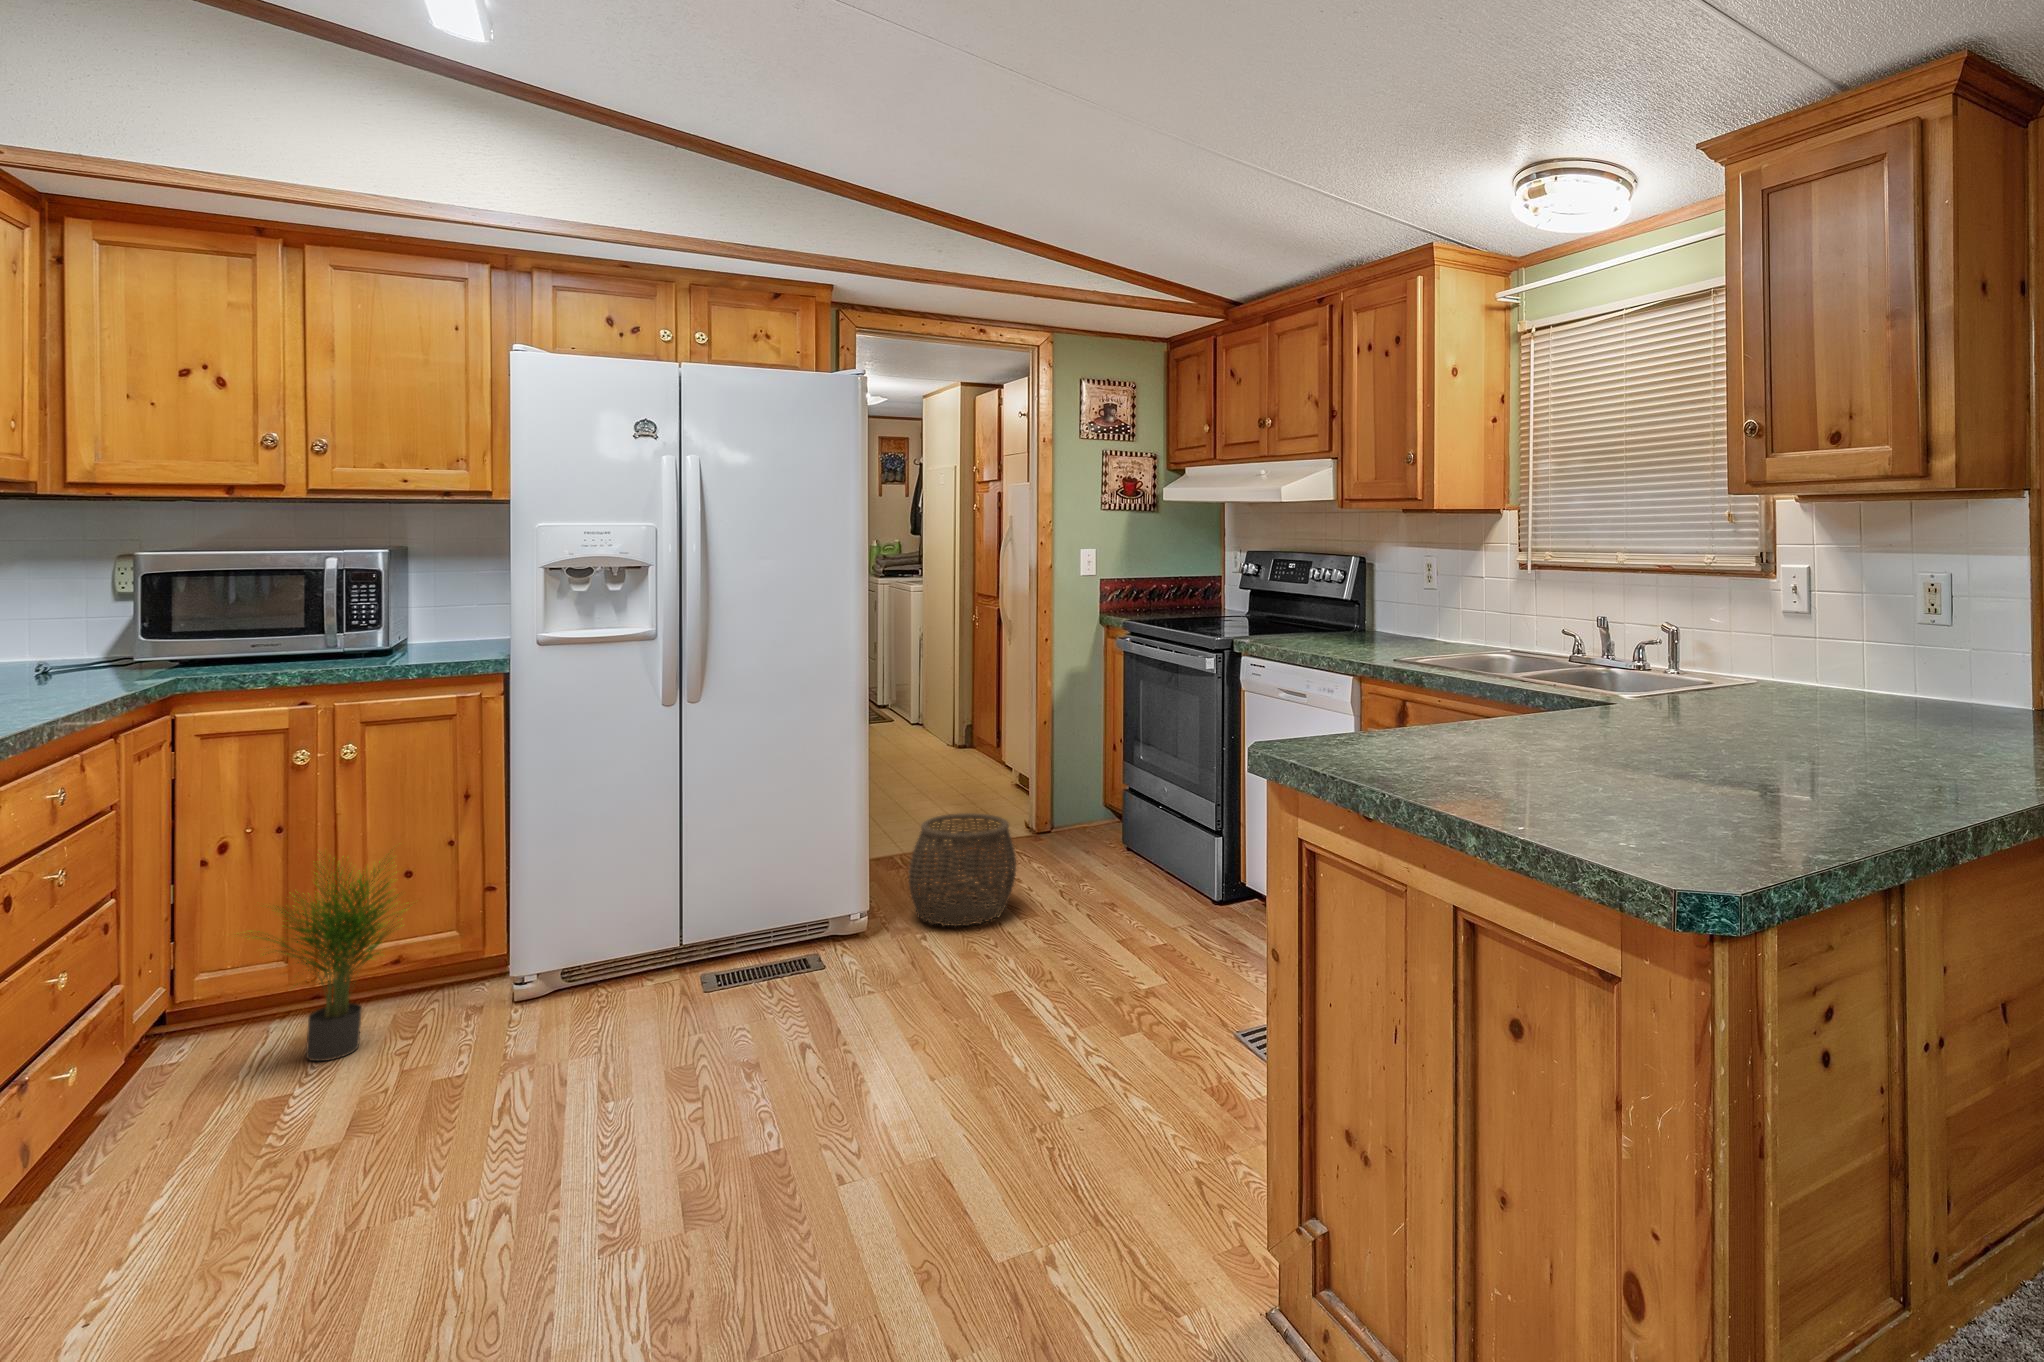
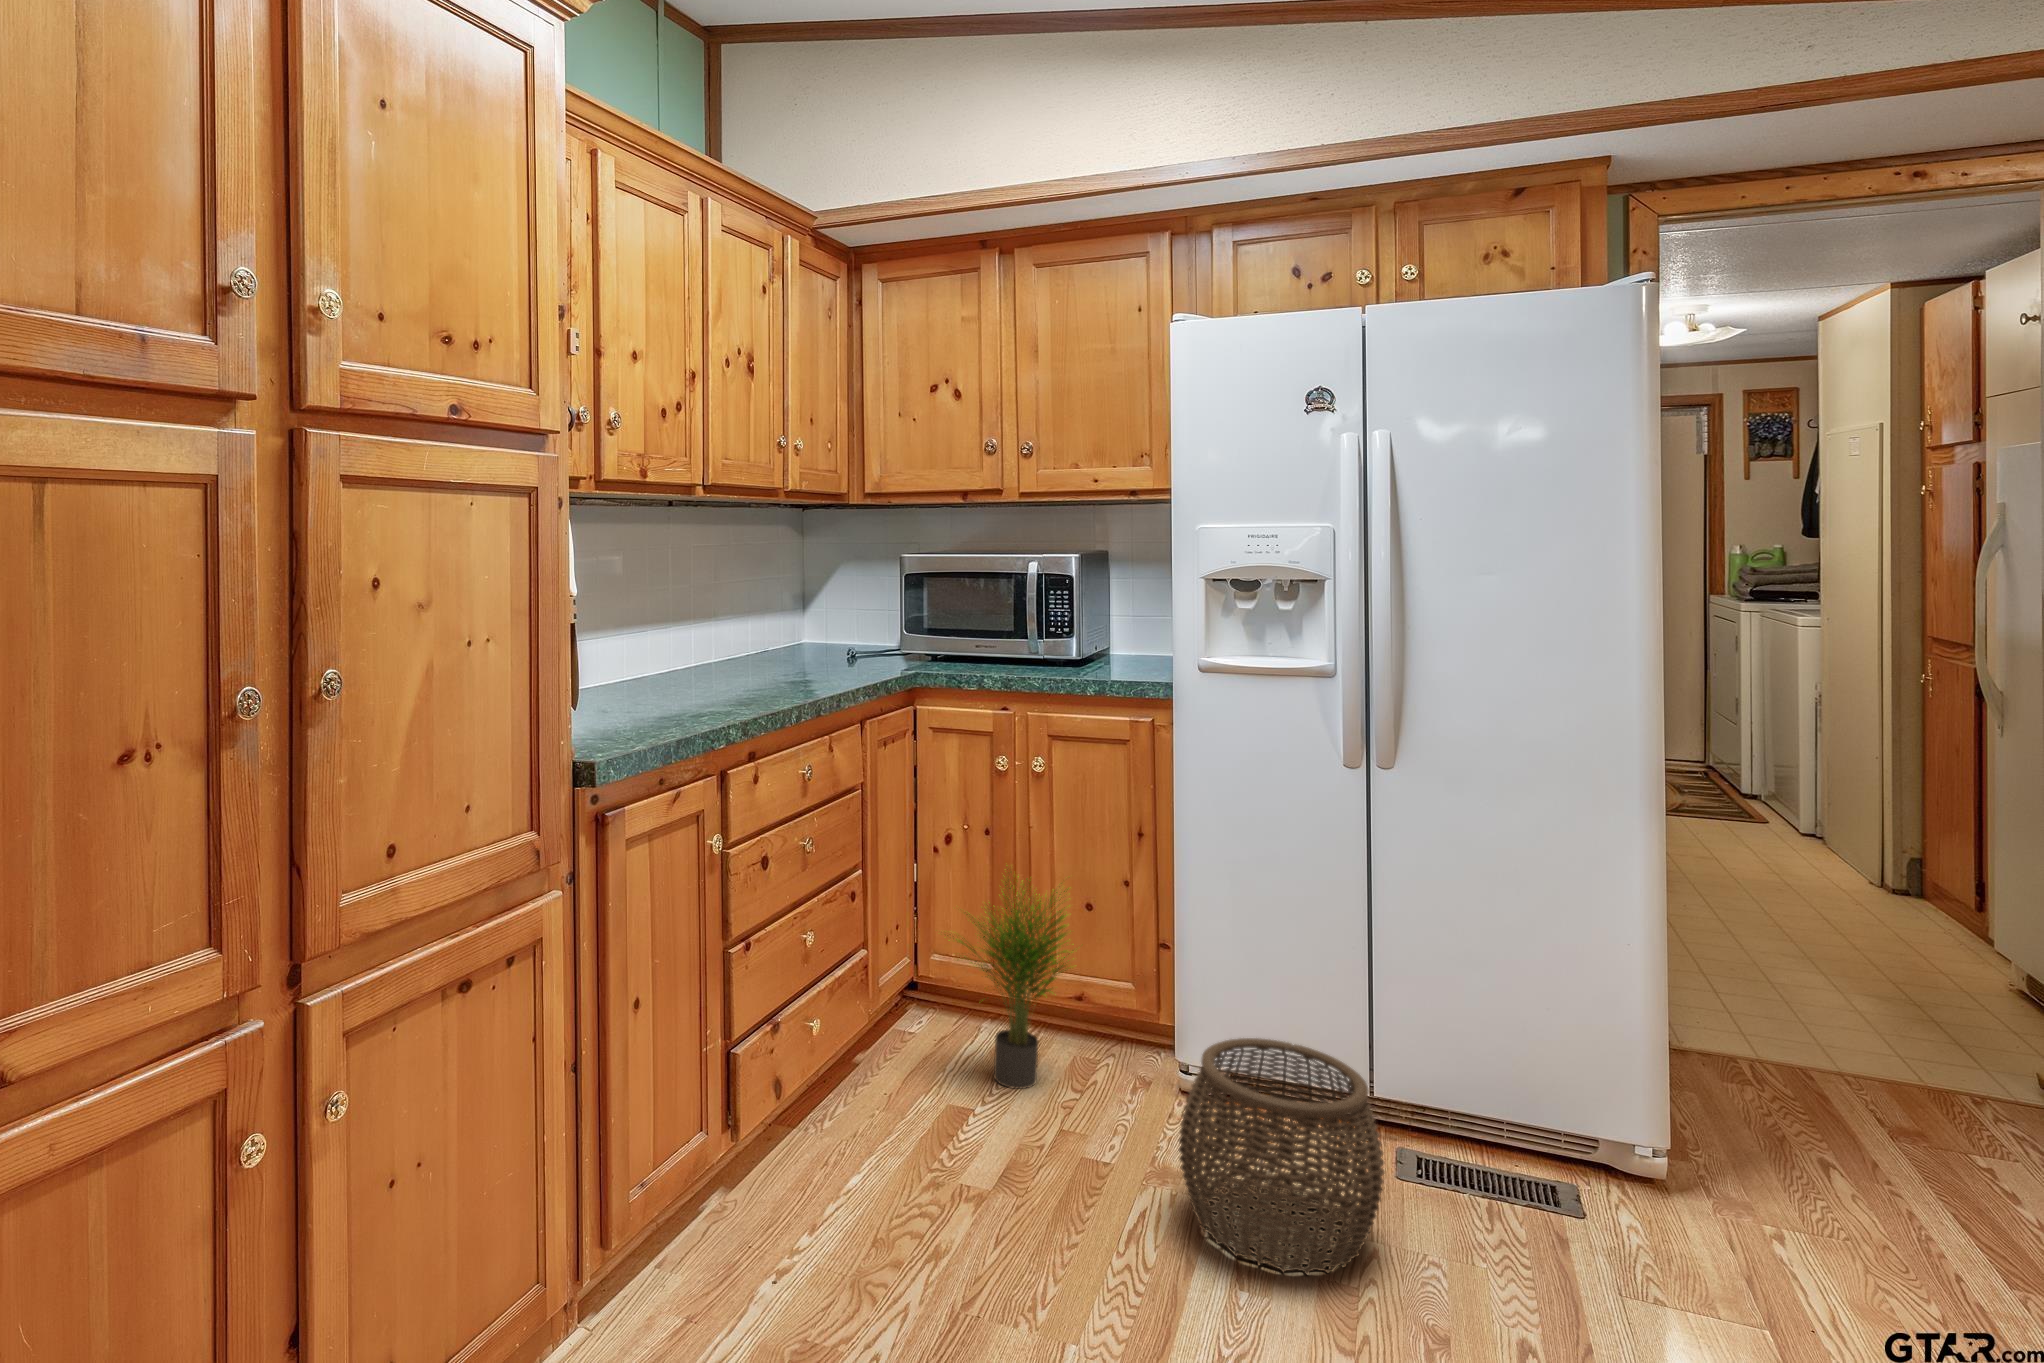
woven basket: present [909,813,1016,926] -> present [1179,1038,1385,1275]

